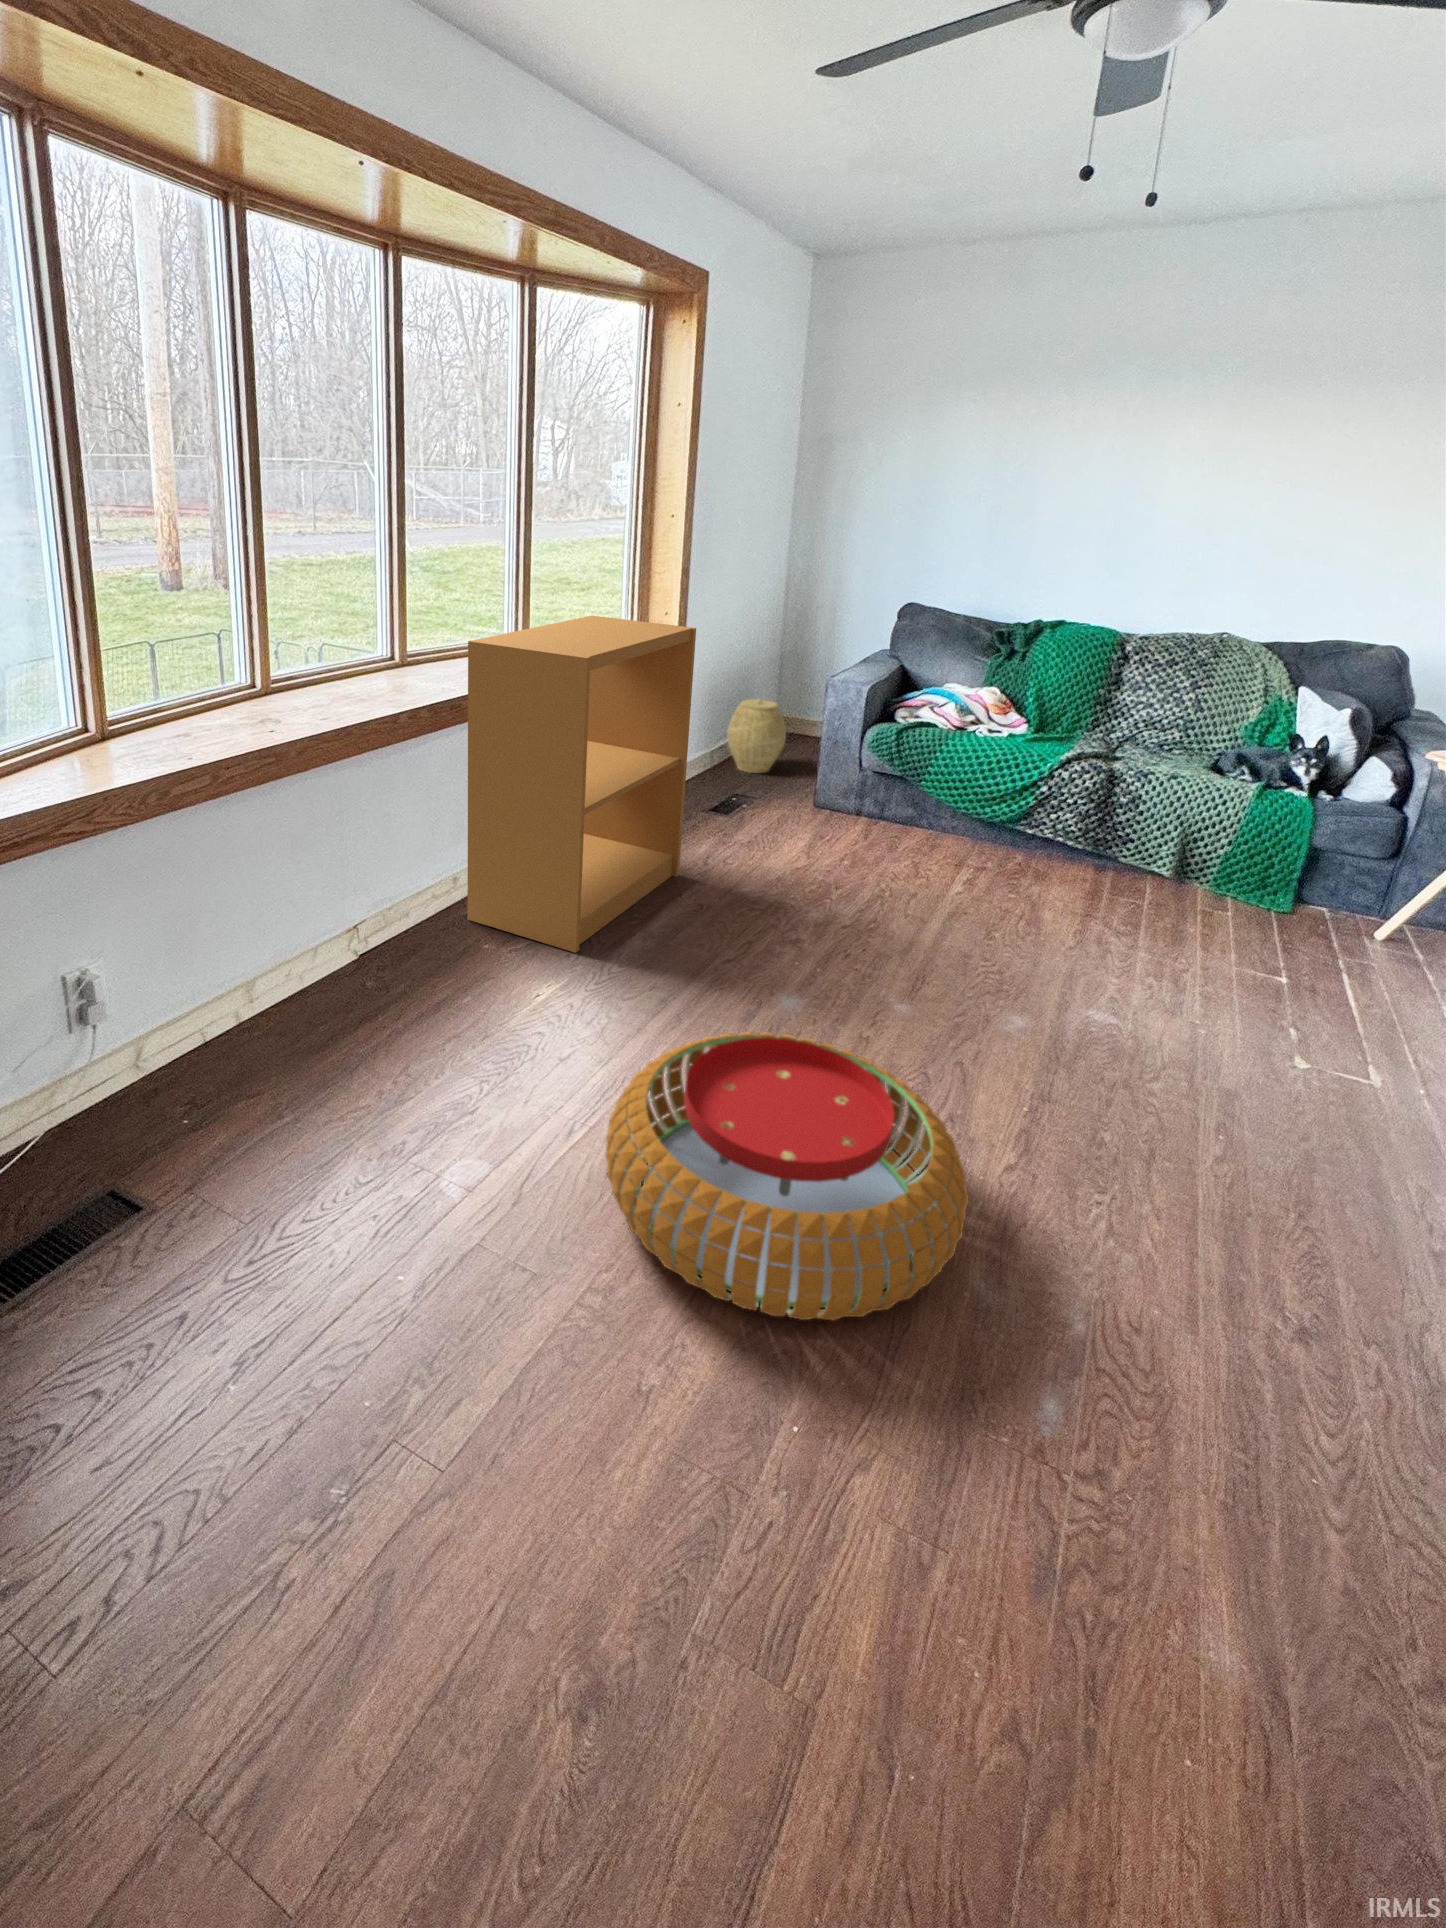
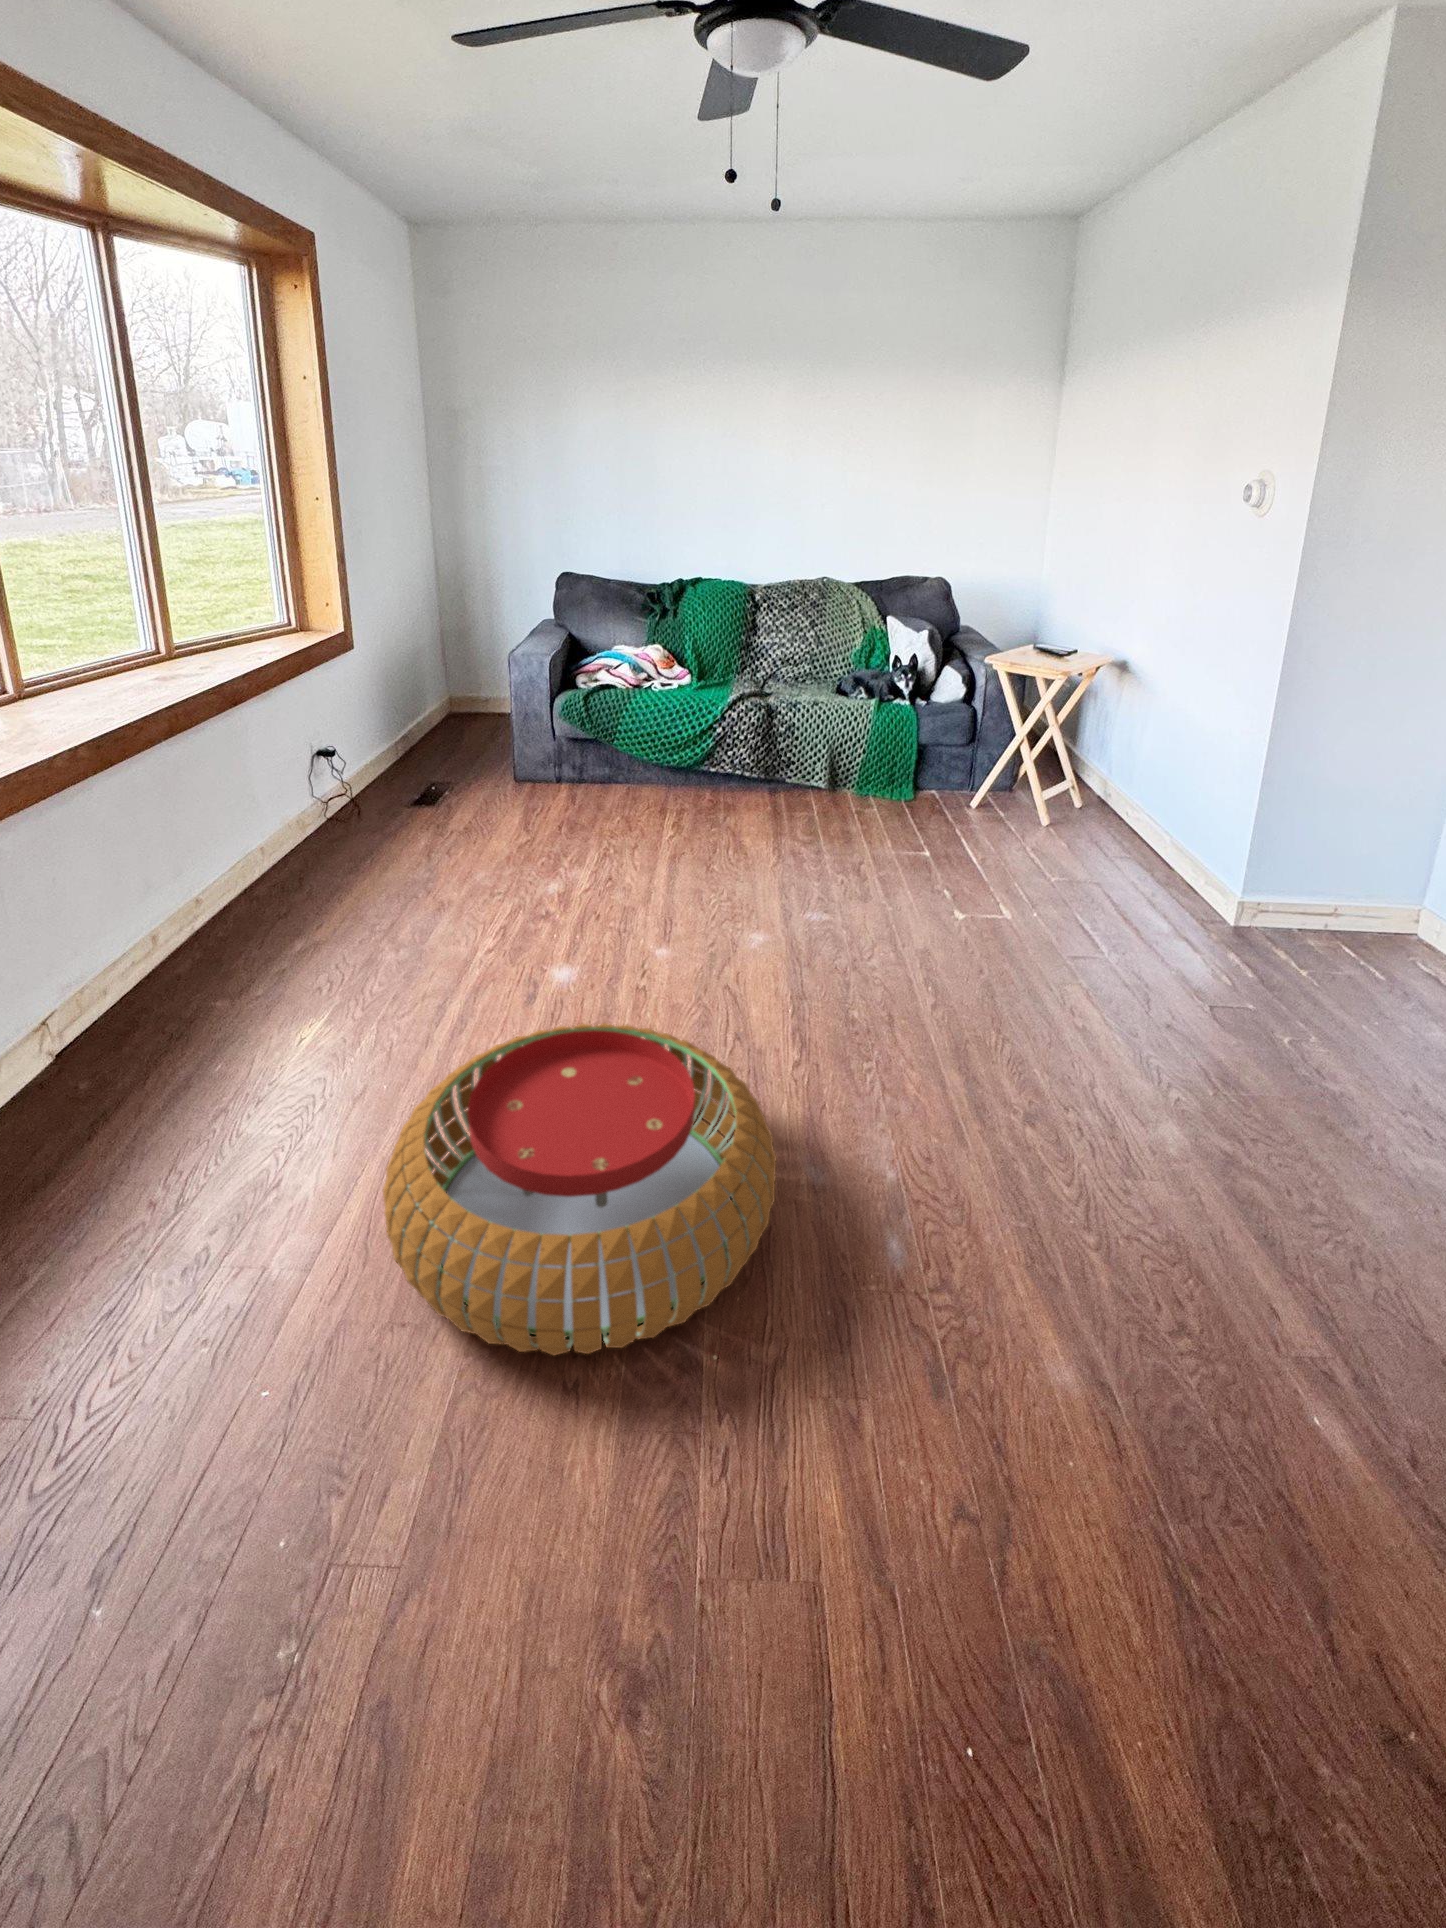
bookshelf: present [467,616,696,953] -> none [70,609,393,996]
woven basket: present [727,699,786,773] -> none [412,684,473,759]

